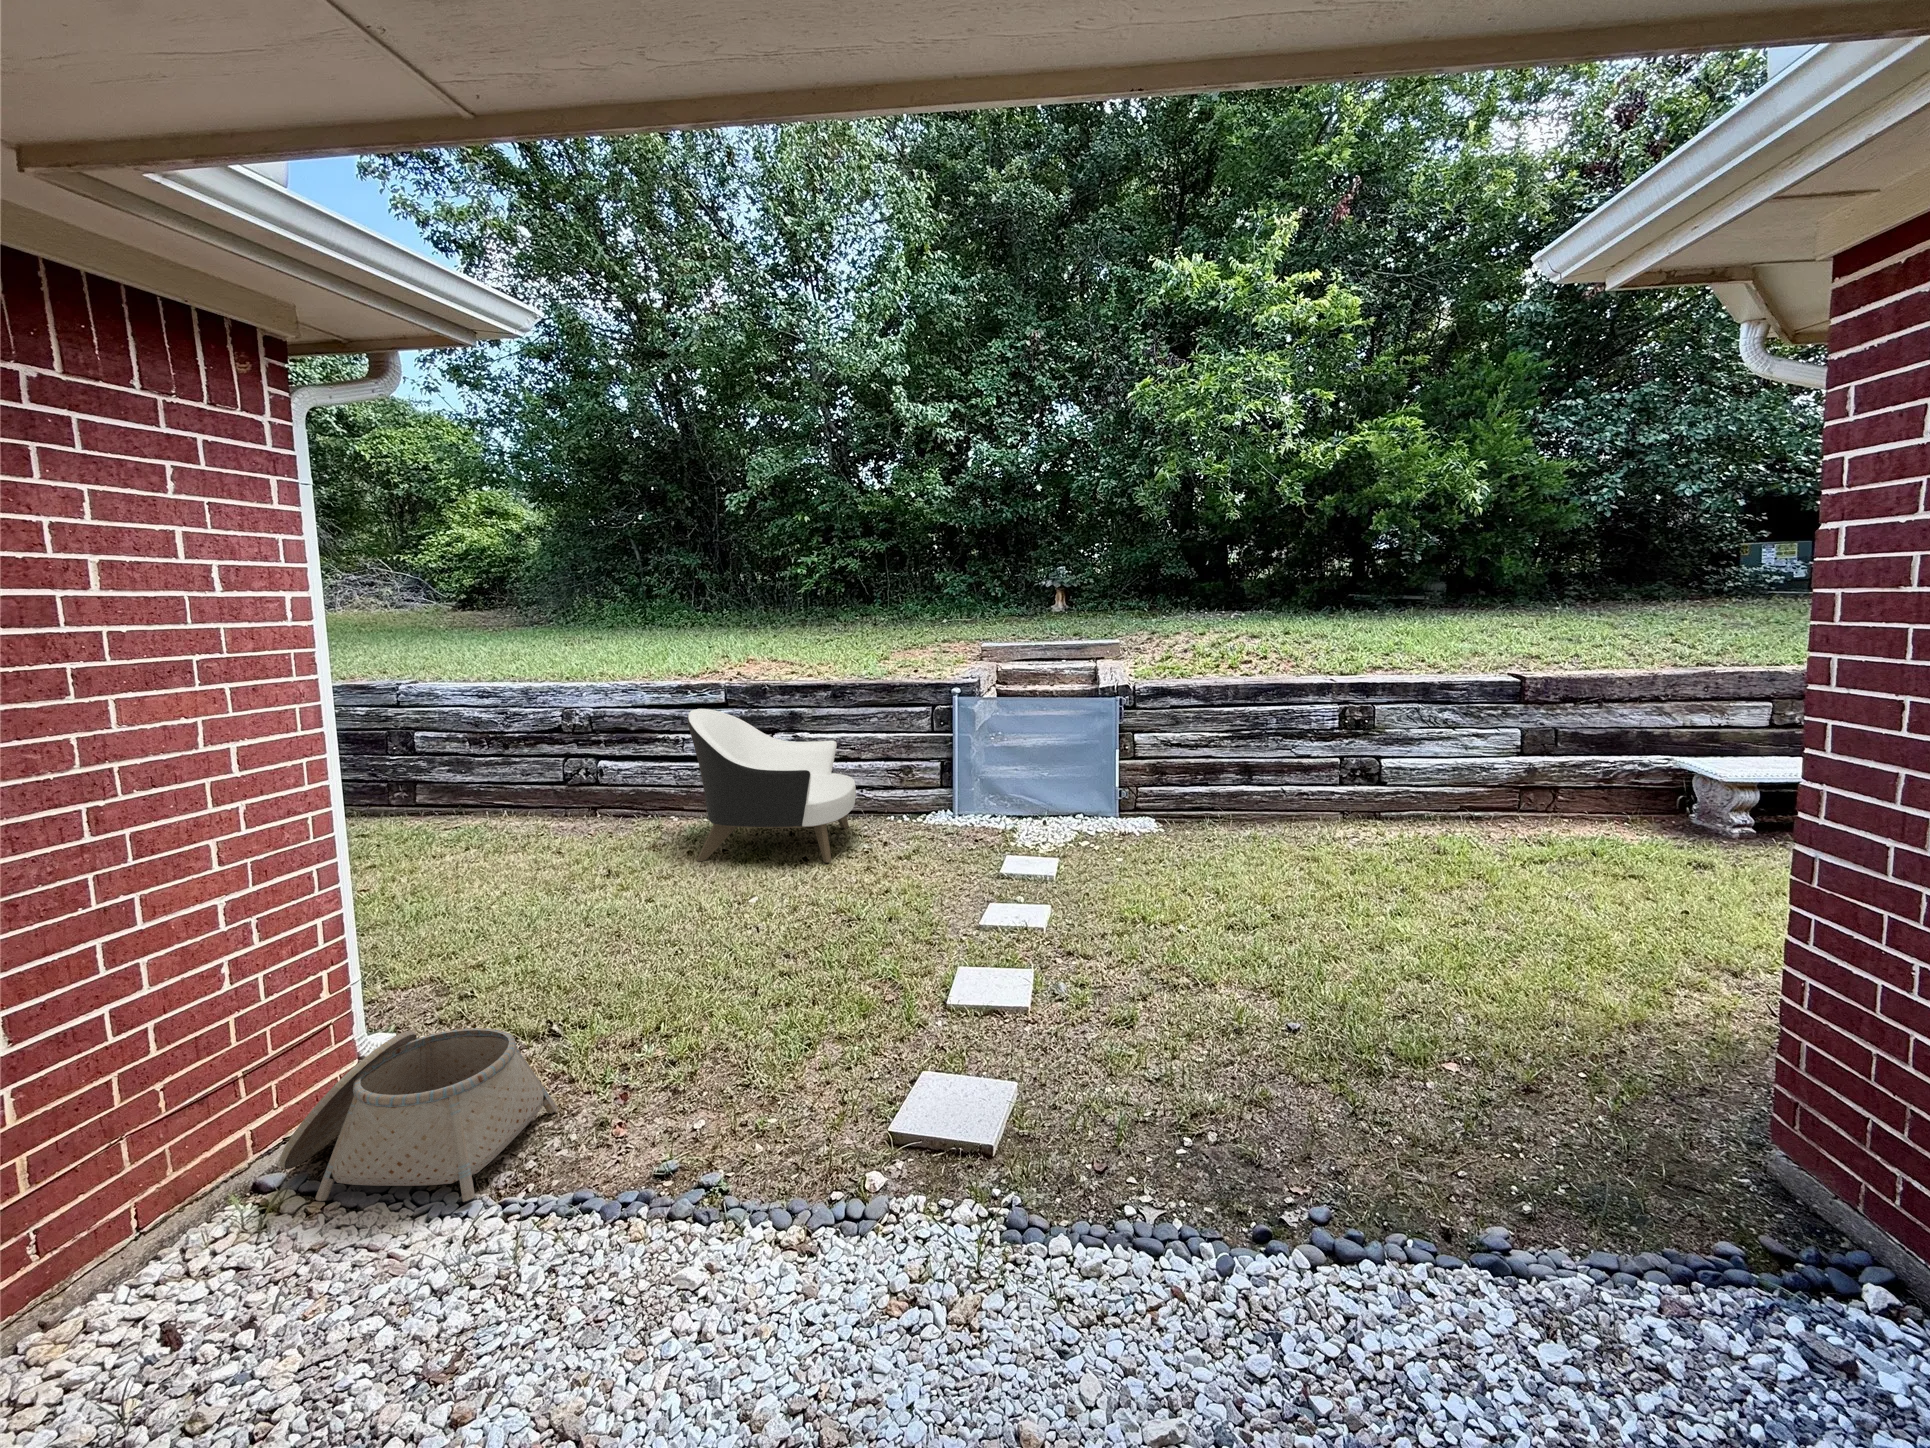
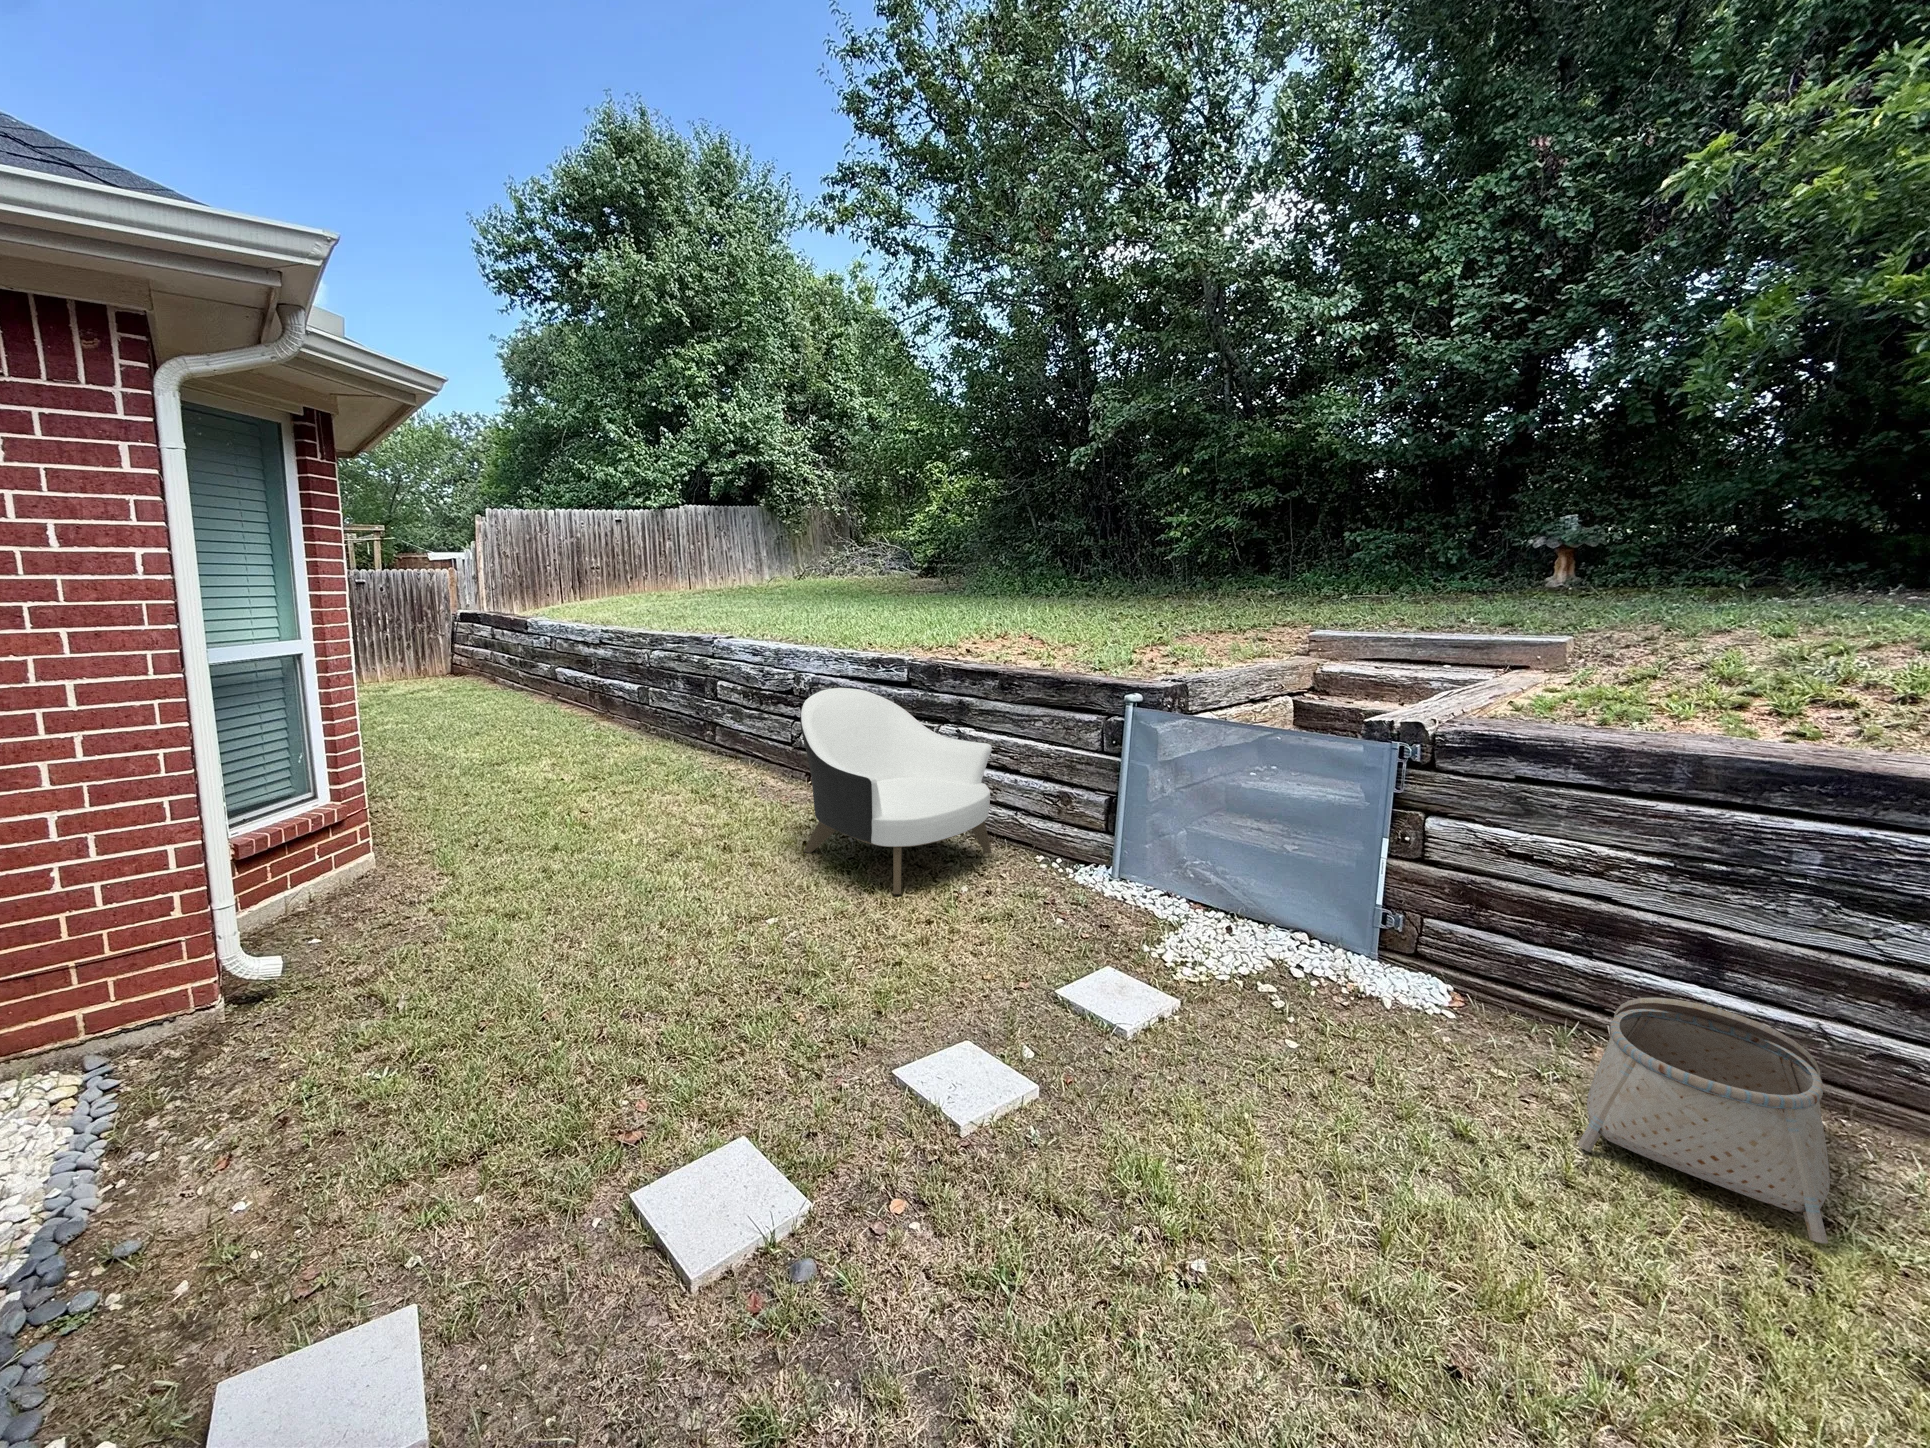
basket: present [279,1028,558,1202] -> present [1578,998,1830,1243]

